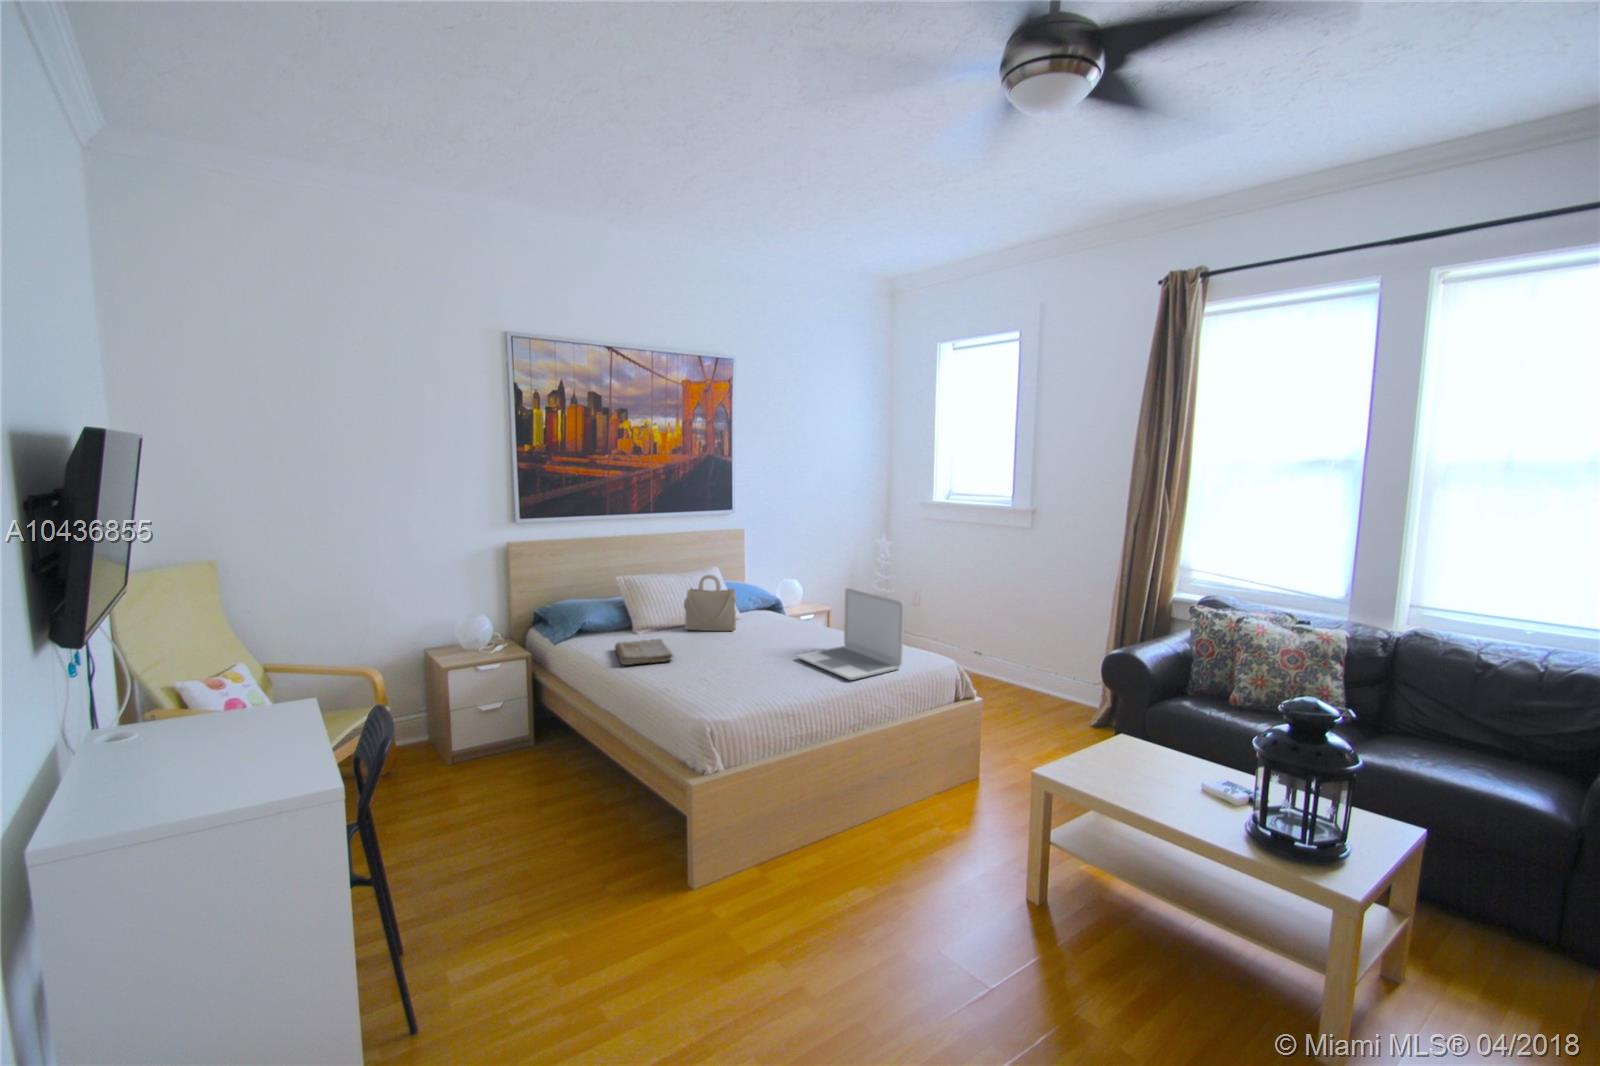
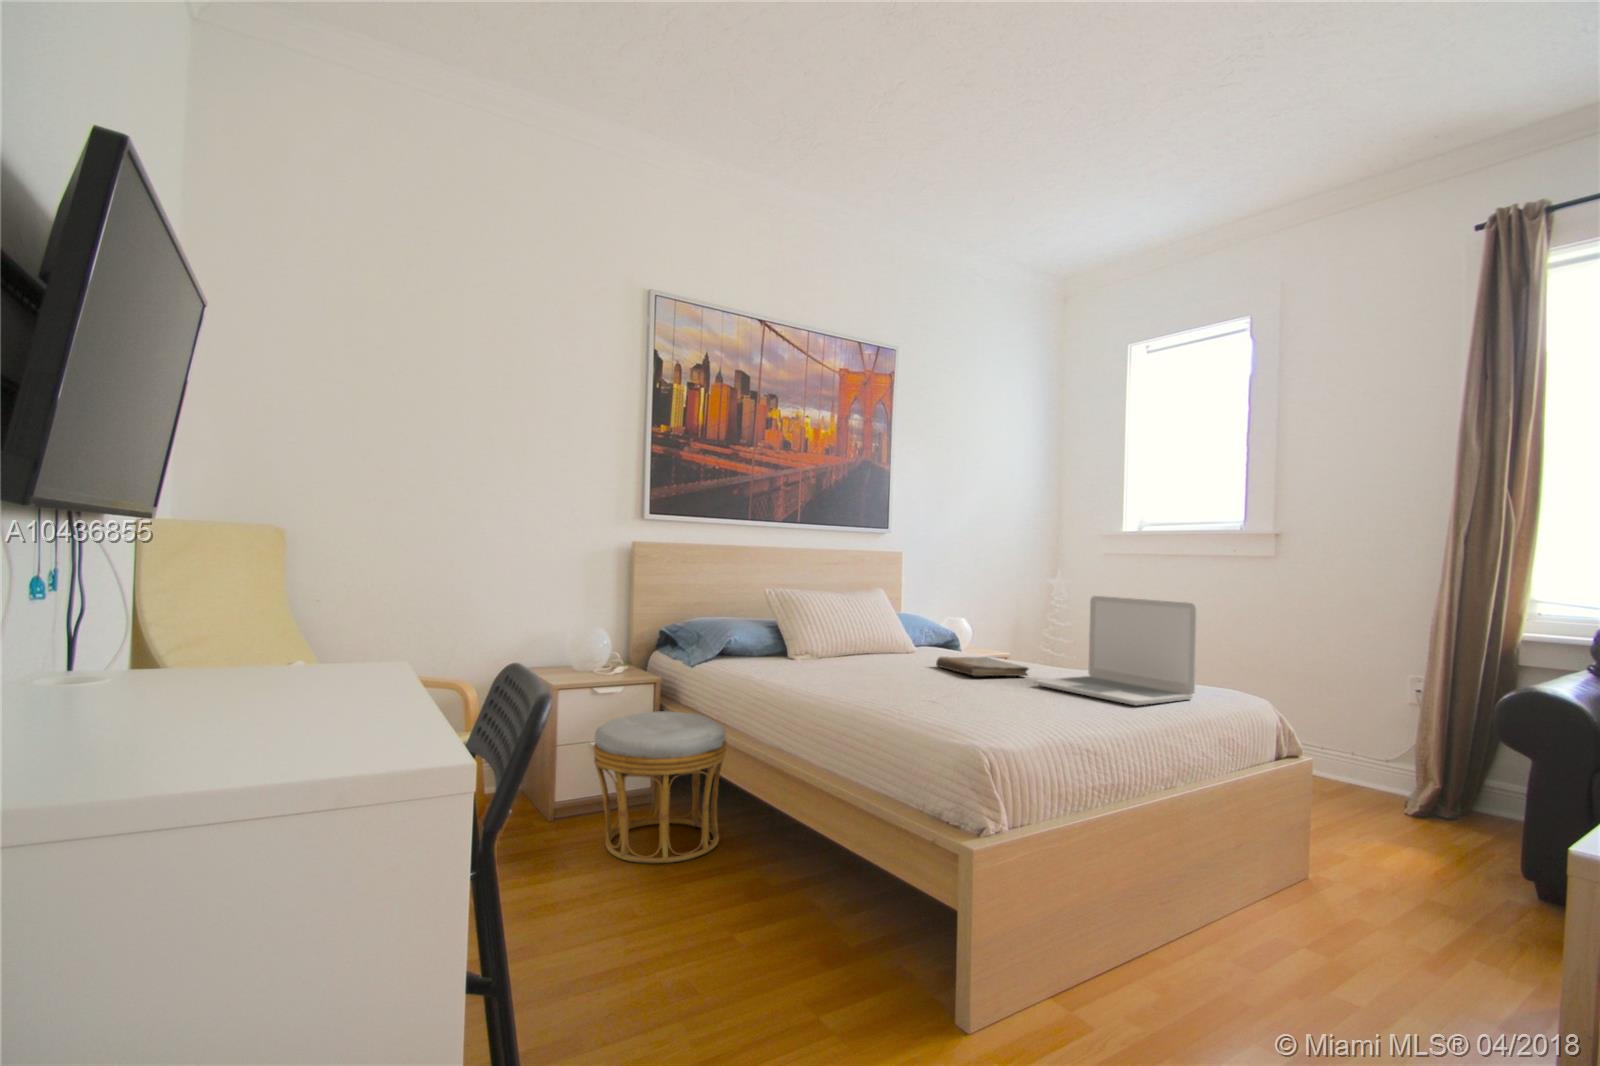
handbag: present [684,575,738,631] -> none [854,588,925,662]
book: present [615,639,673,665] -> present [936,657,1029,676]
ottoman: none [466,684,572,802] -> present [593,711,727,864]

